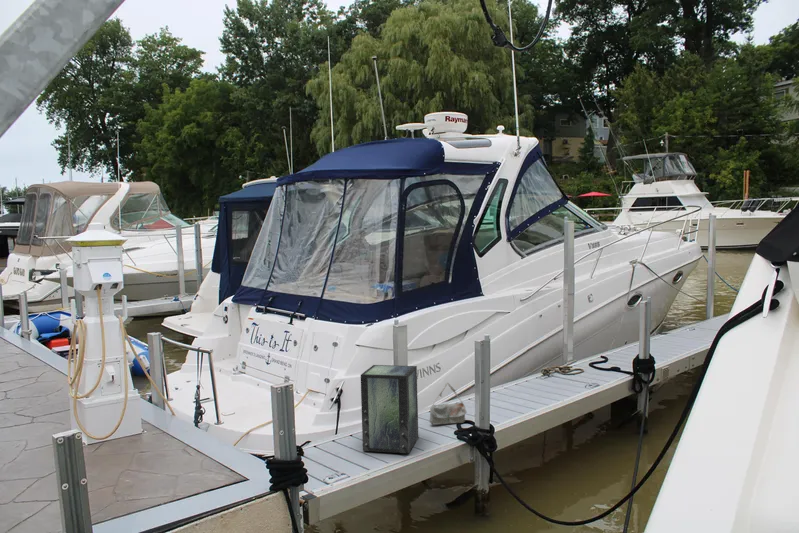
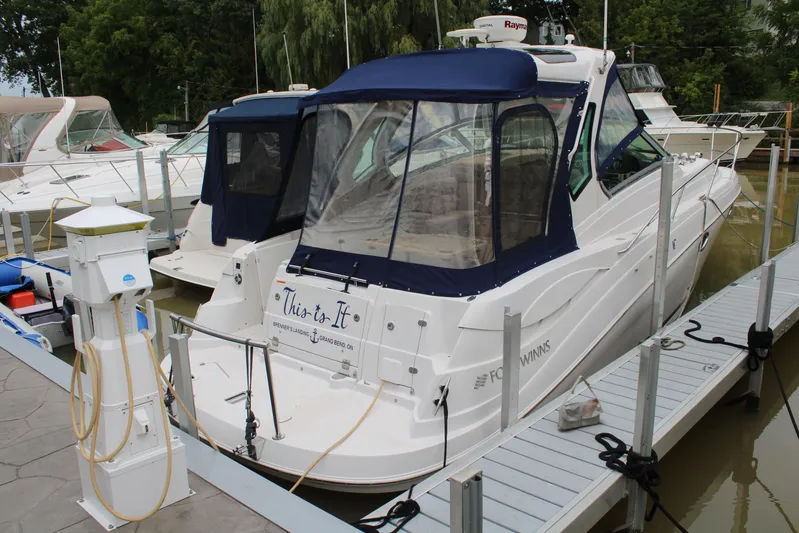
storage box: present [361,365,418,453] -> none [496,362,564,486]

